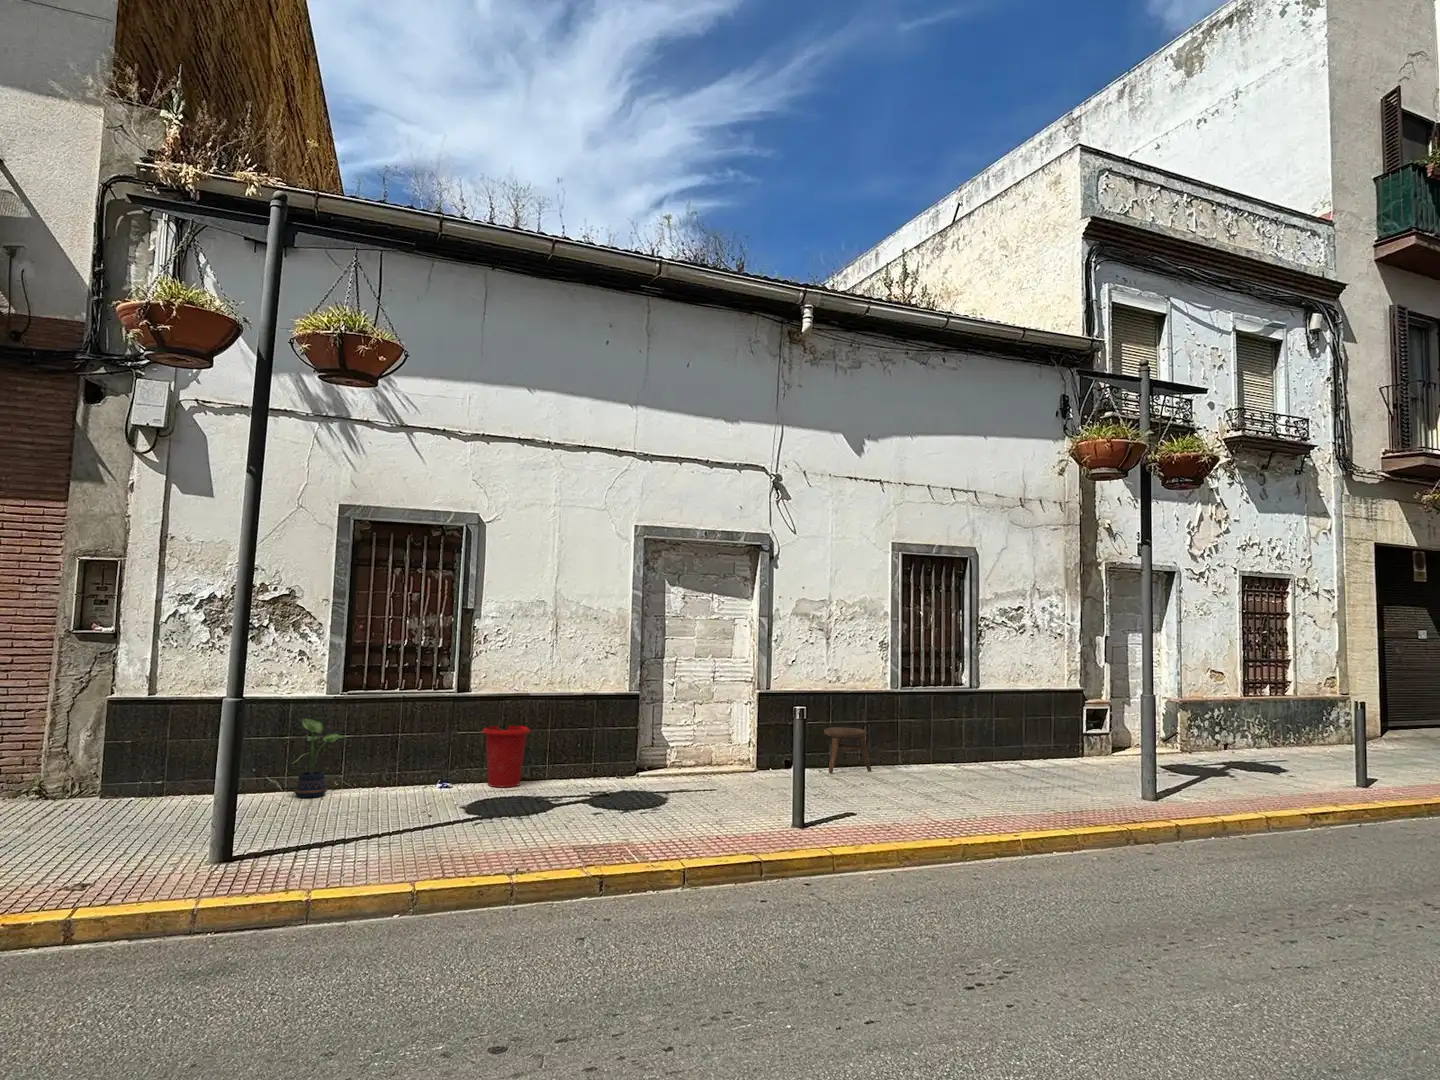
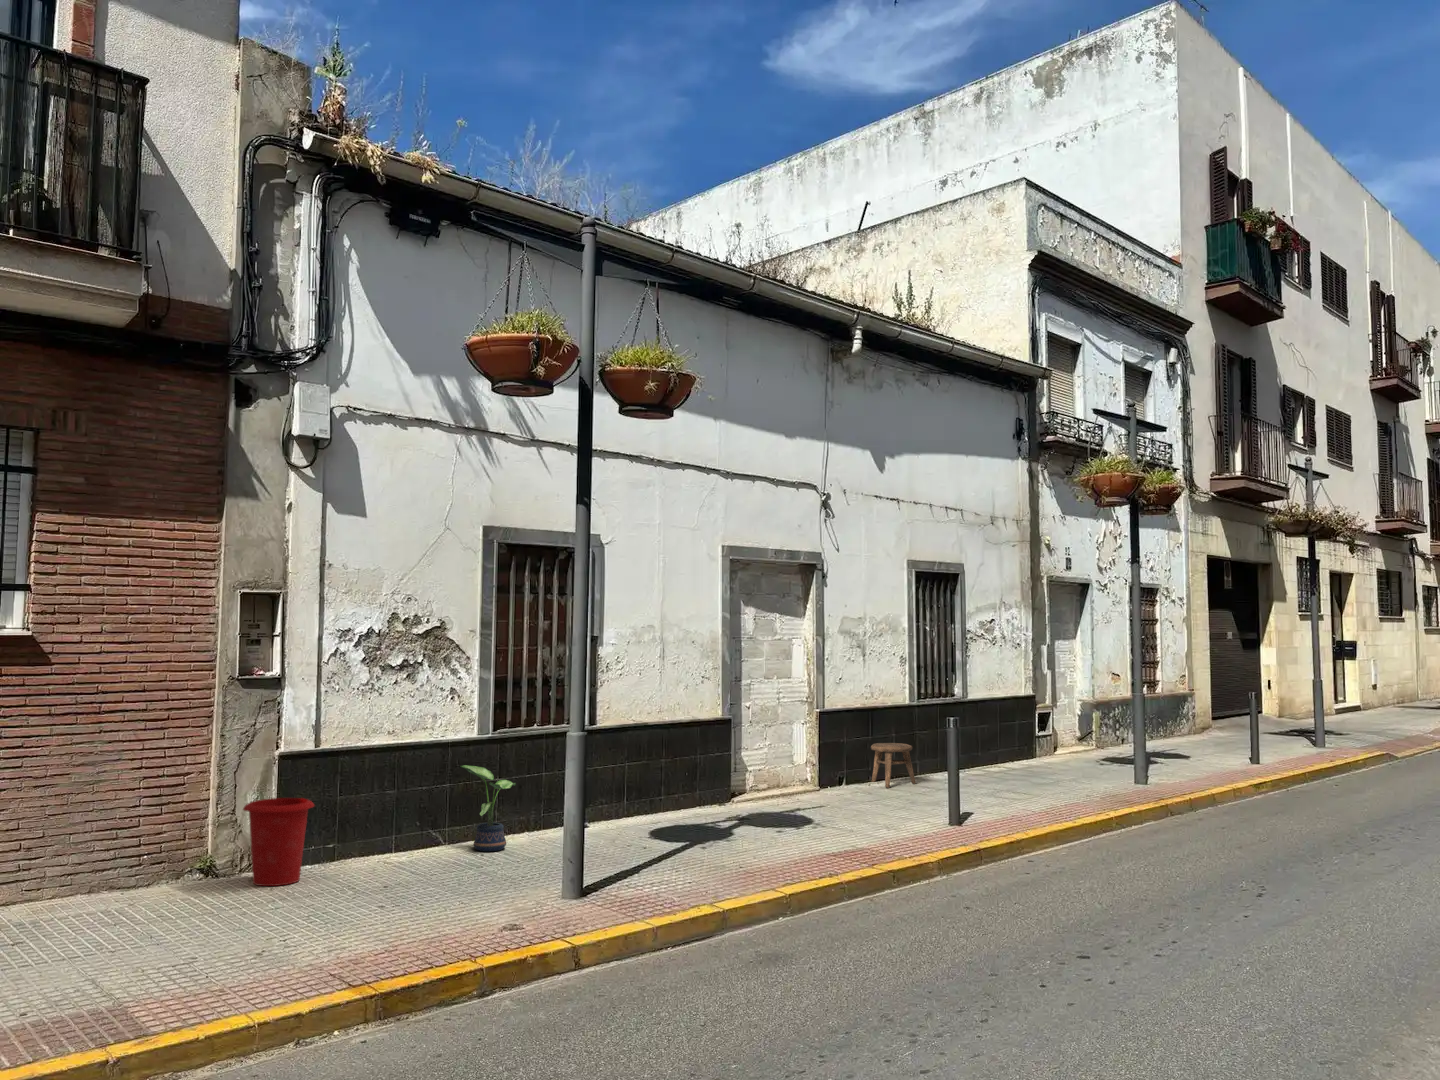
waste bin: present [482,726,531,787] -> present [243,798,314,886]

